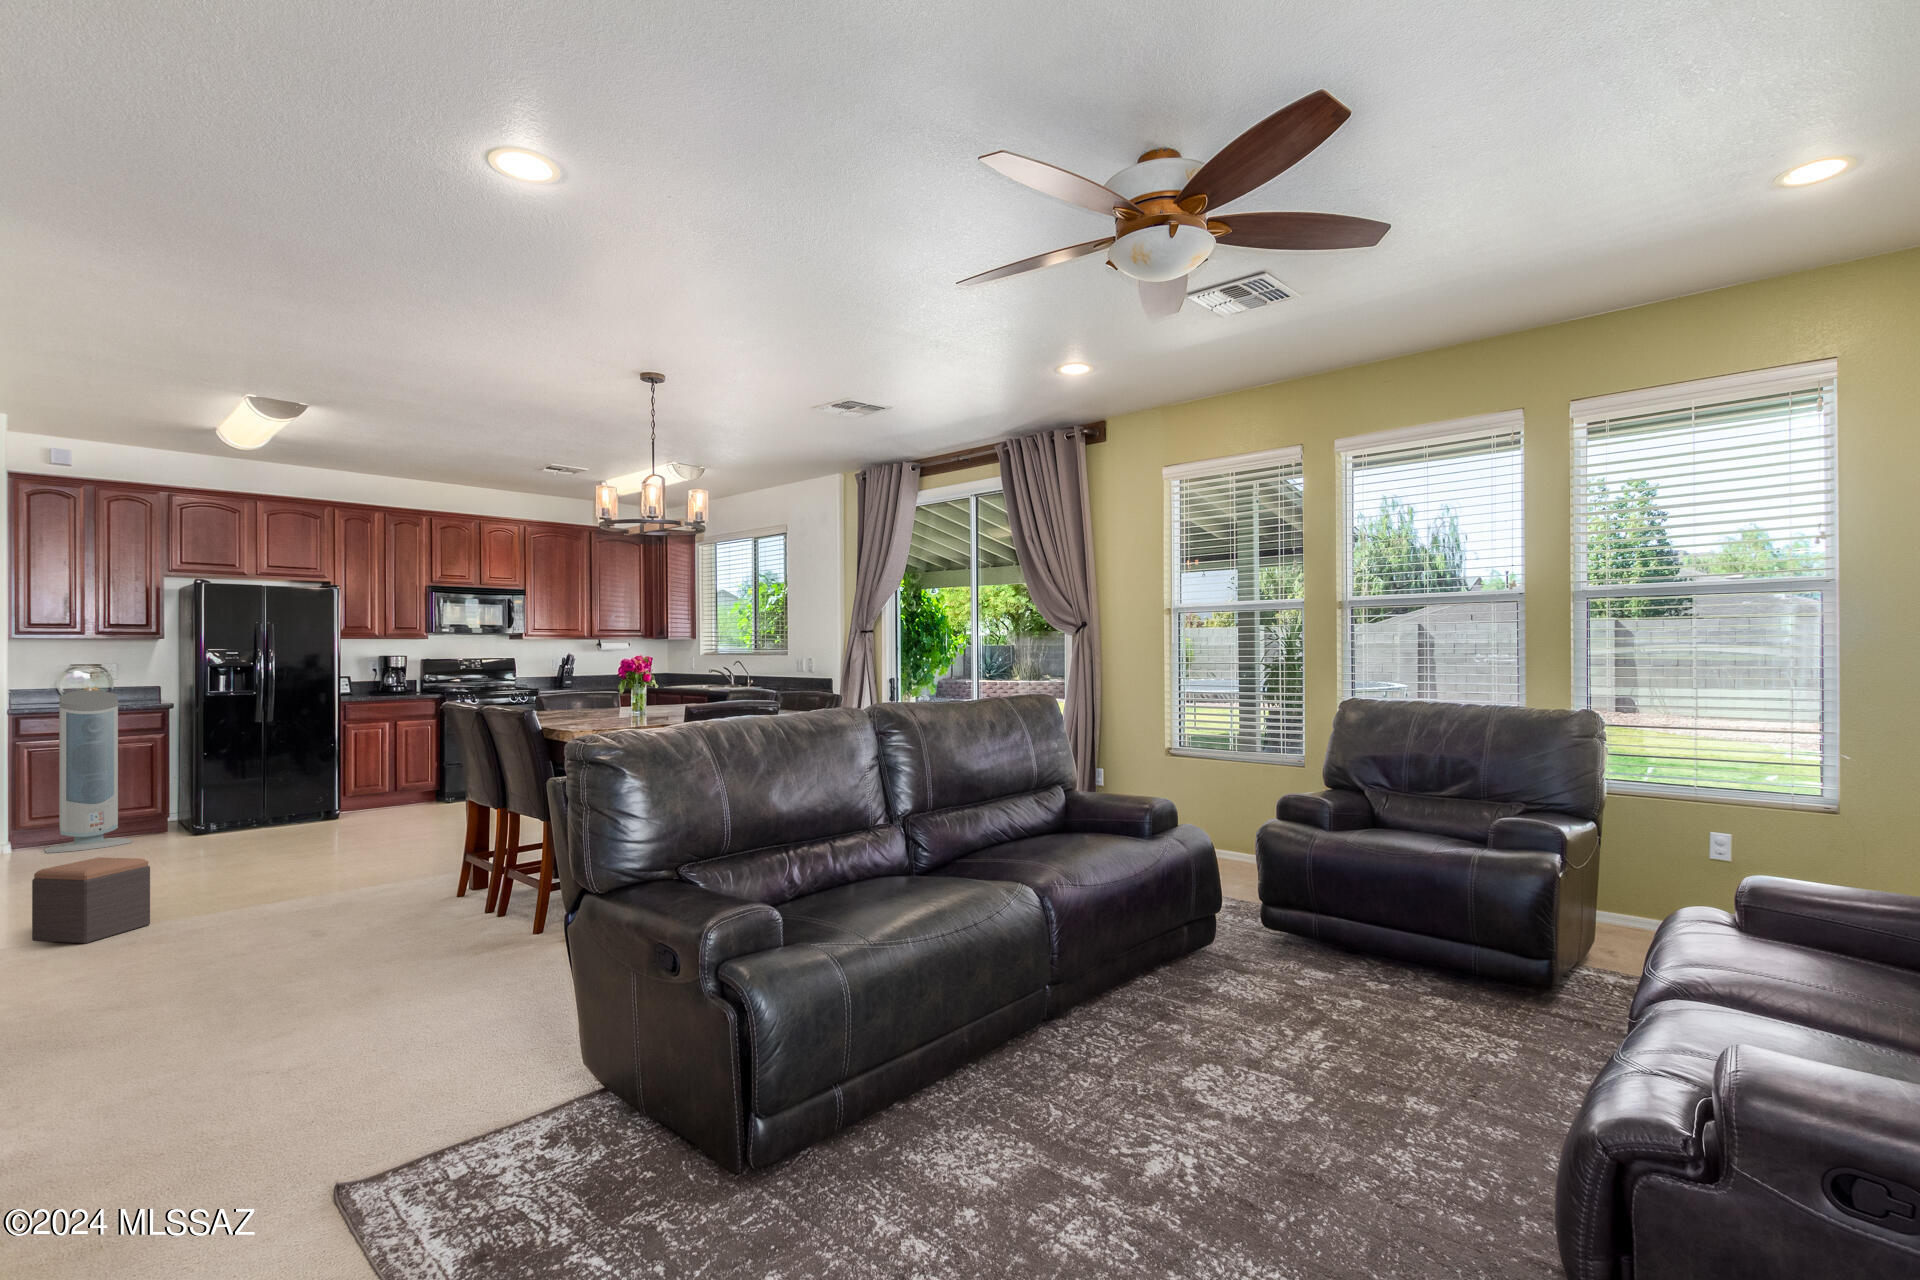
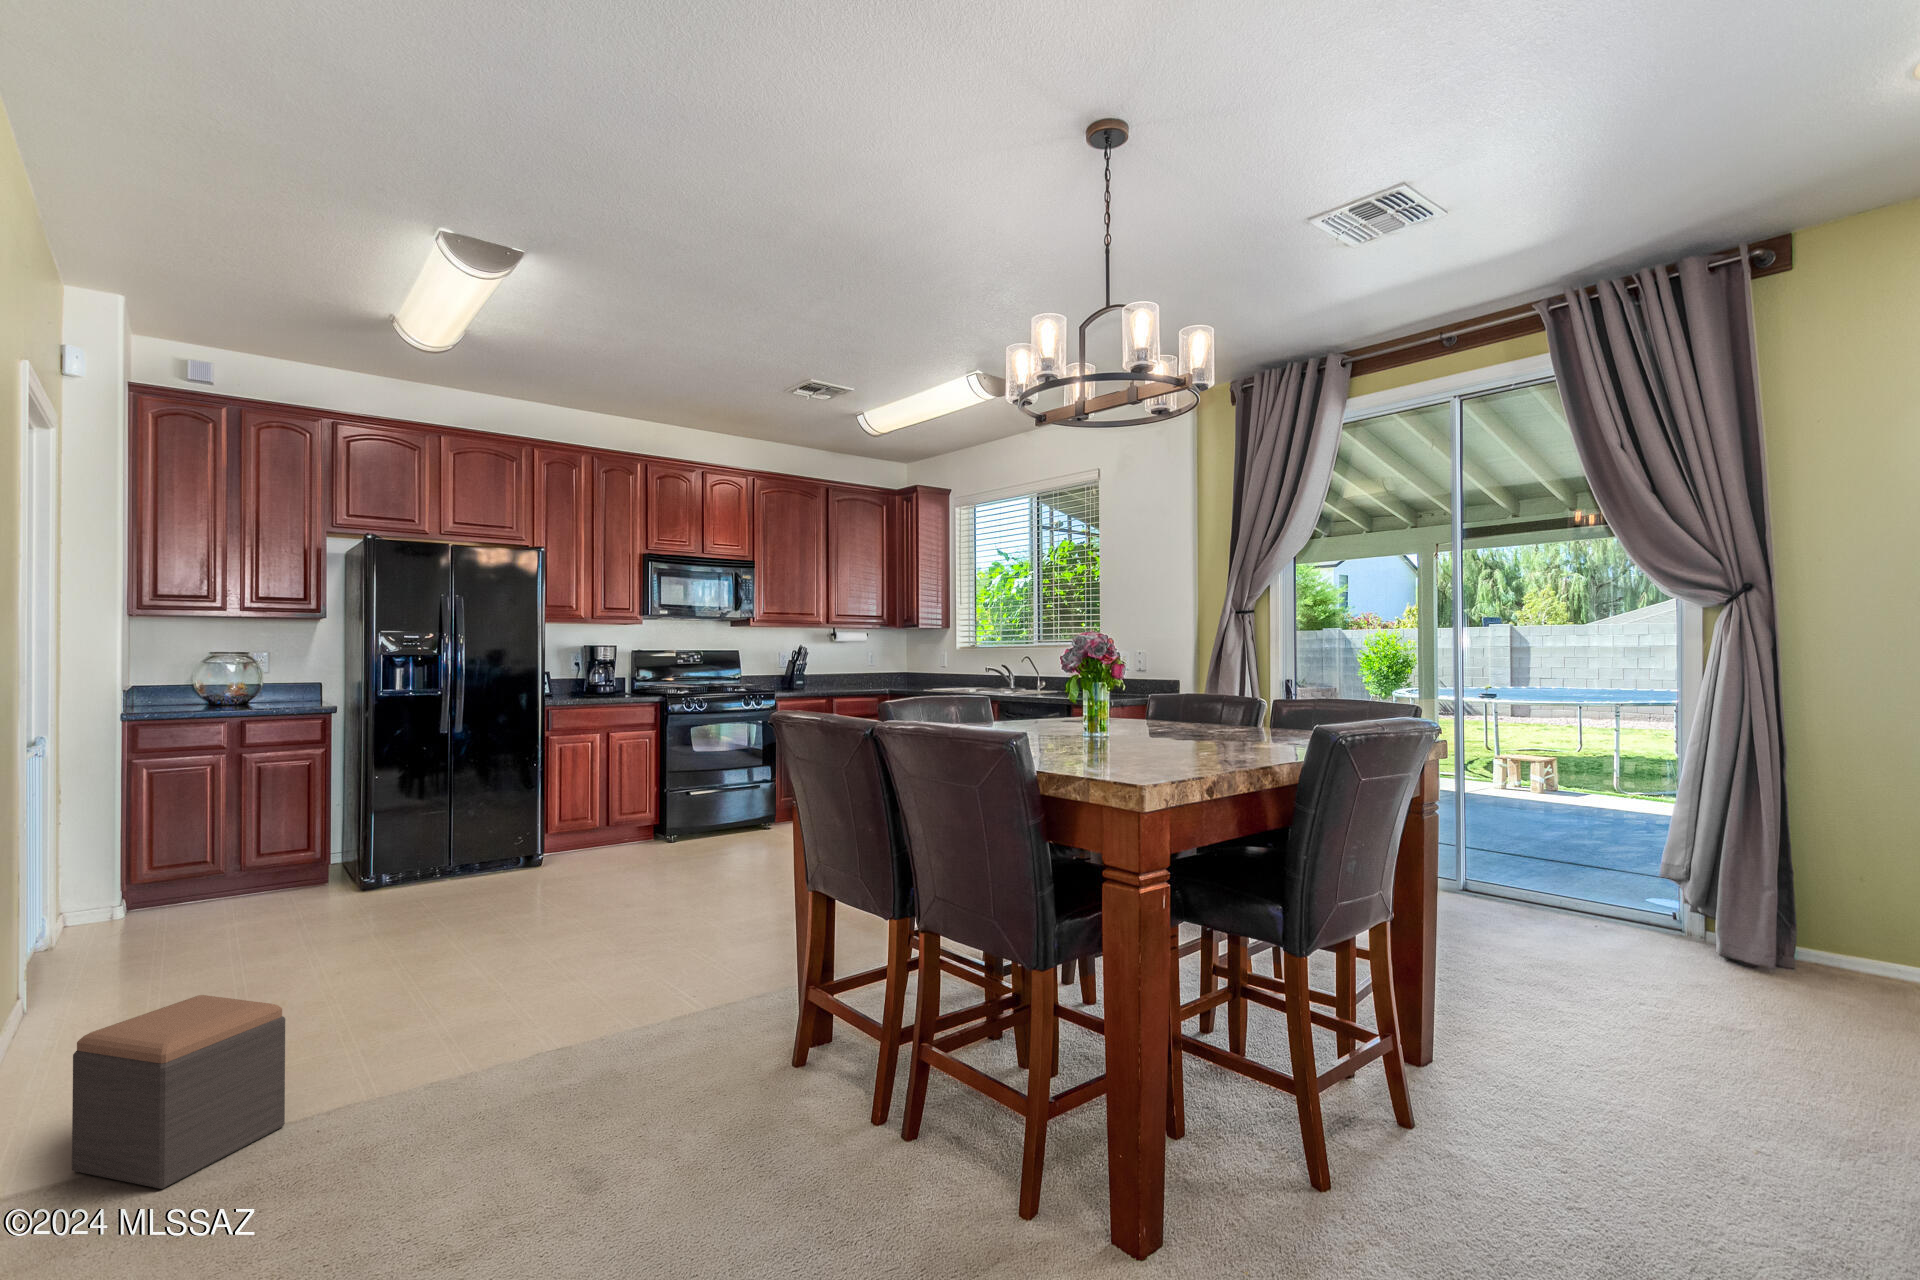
air purifier: present [44,691,132,853] -> none [167,689,282,918]

